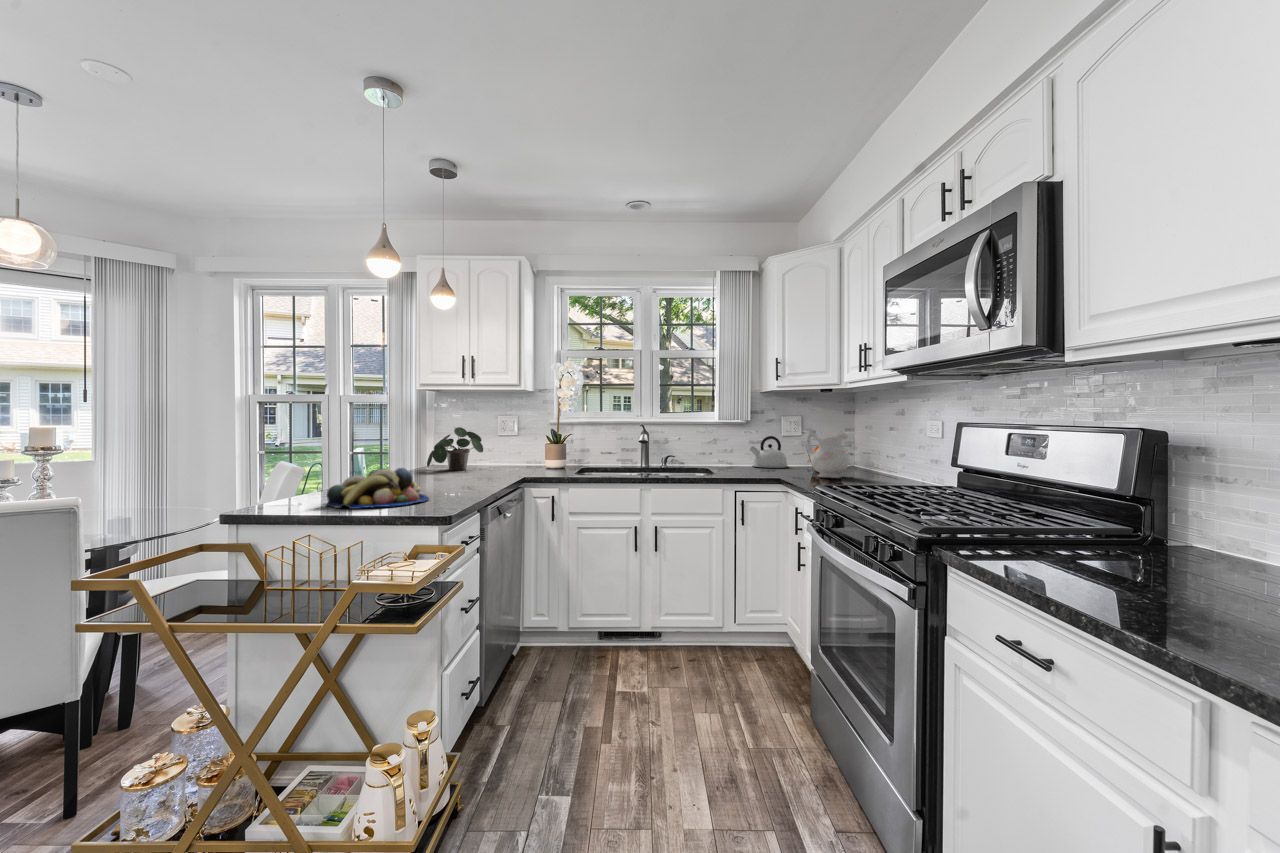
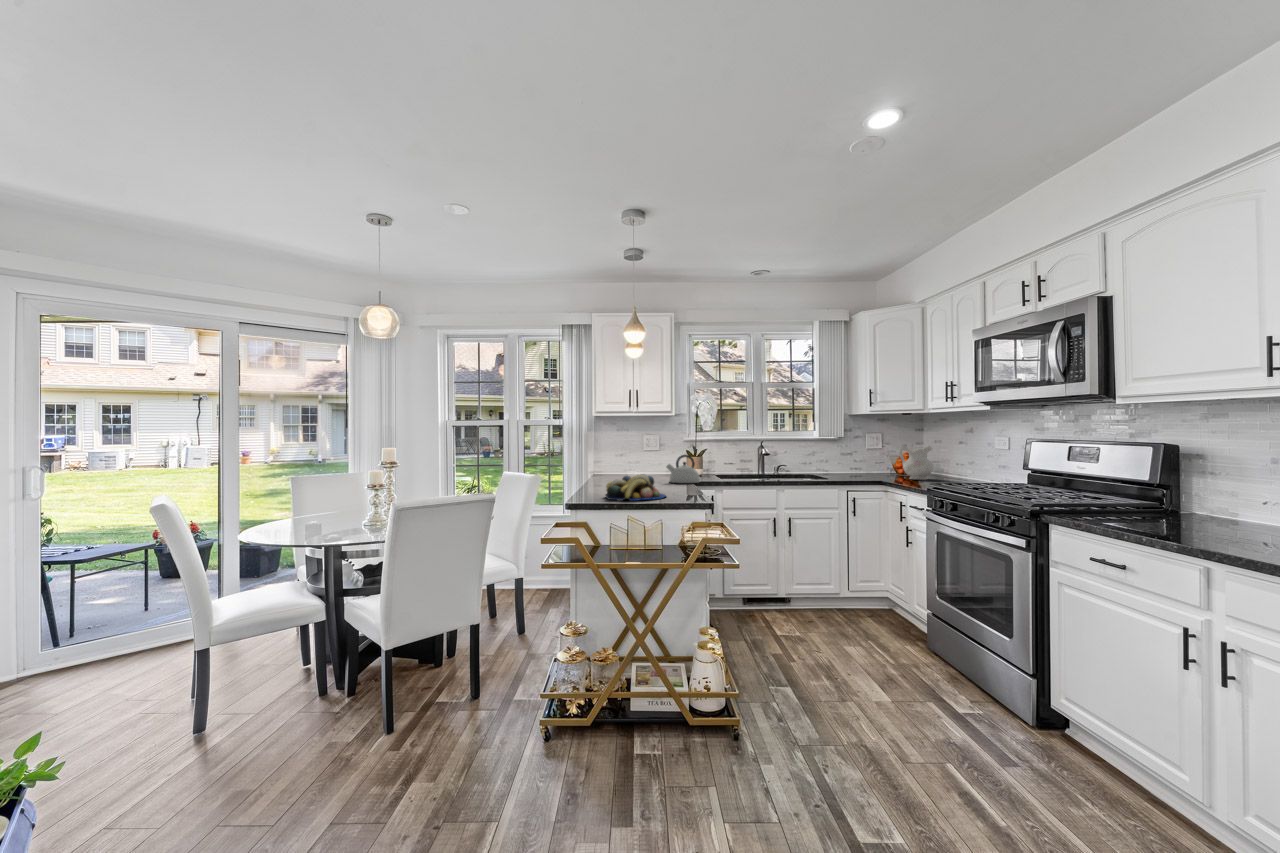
potted plant: present [427,427,483,470] -> none [600,444,641,478]
kettle: present [750,436,788,468] -> present [666,455,700,483]

